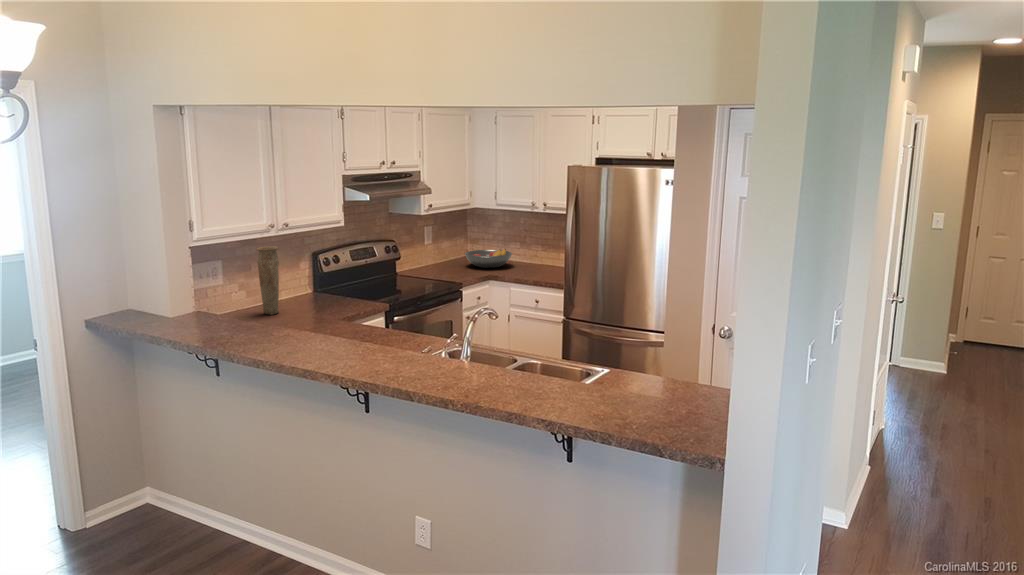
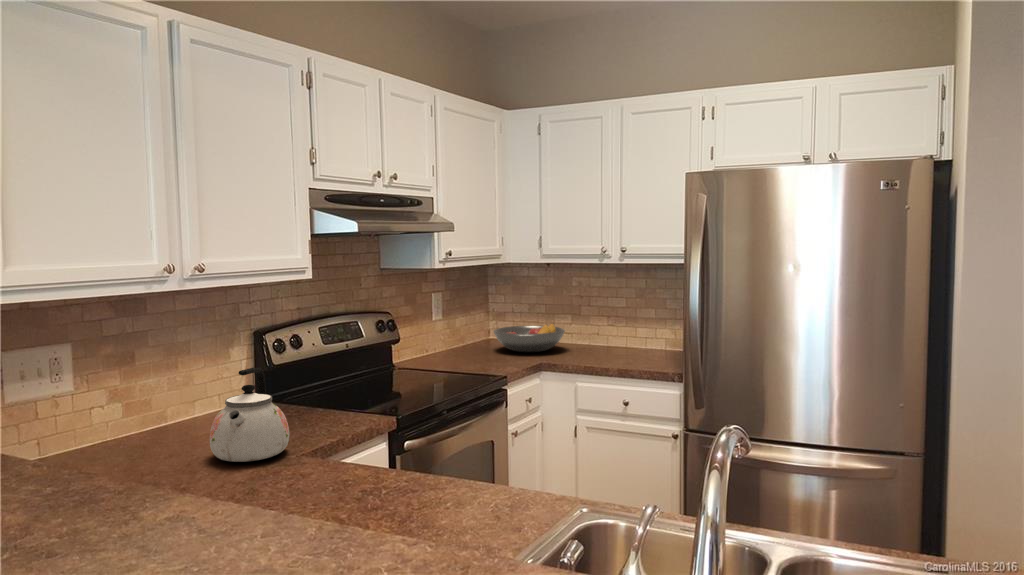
vase: present [256,246,279,315] -> none [136,313,183,450]
kettle: none [294,275,332,320] -> present [210,368,289,462]

